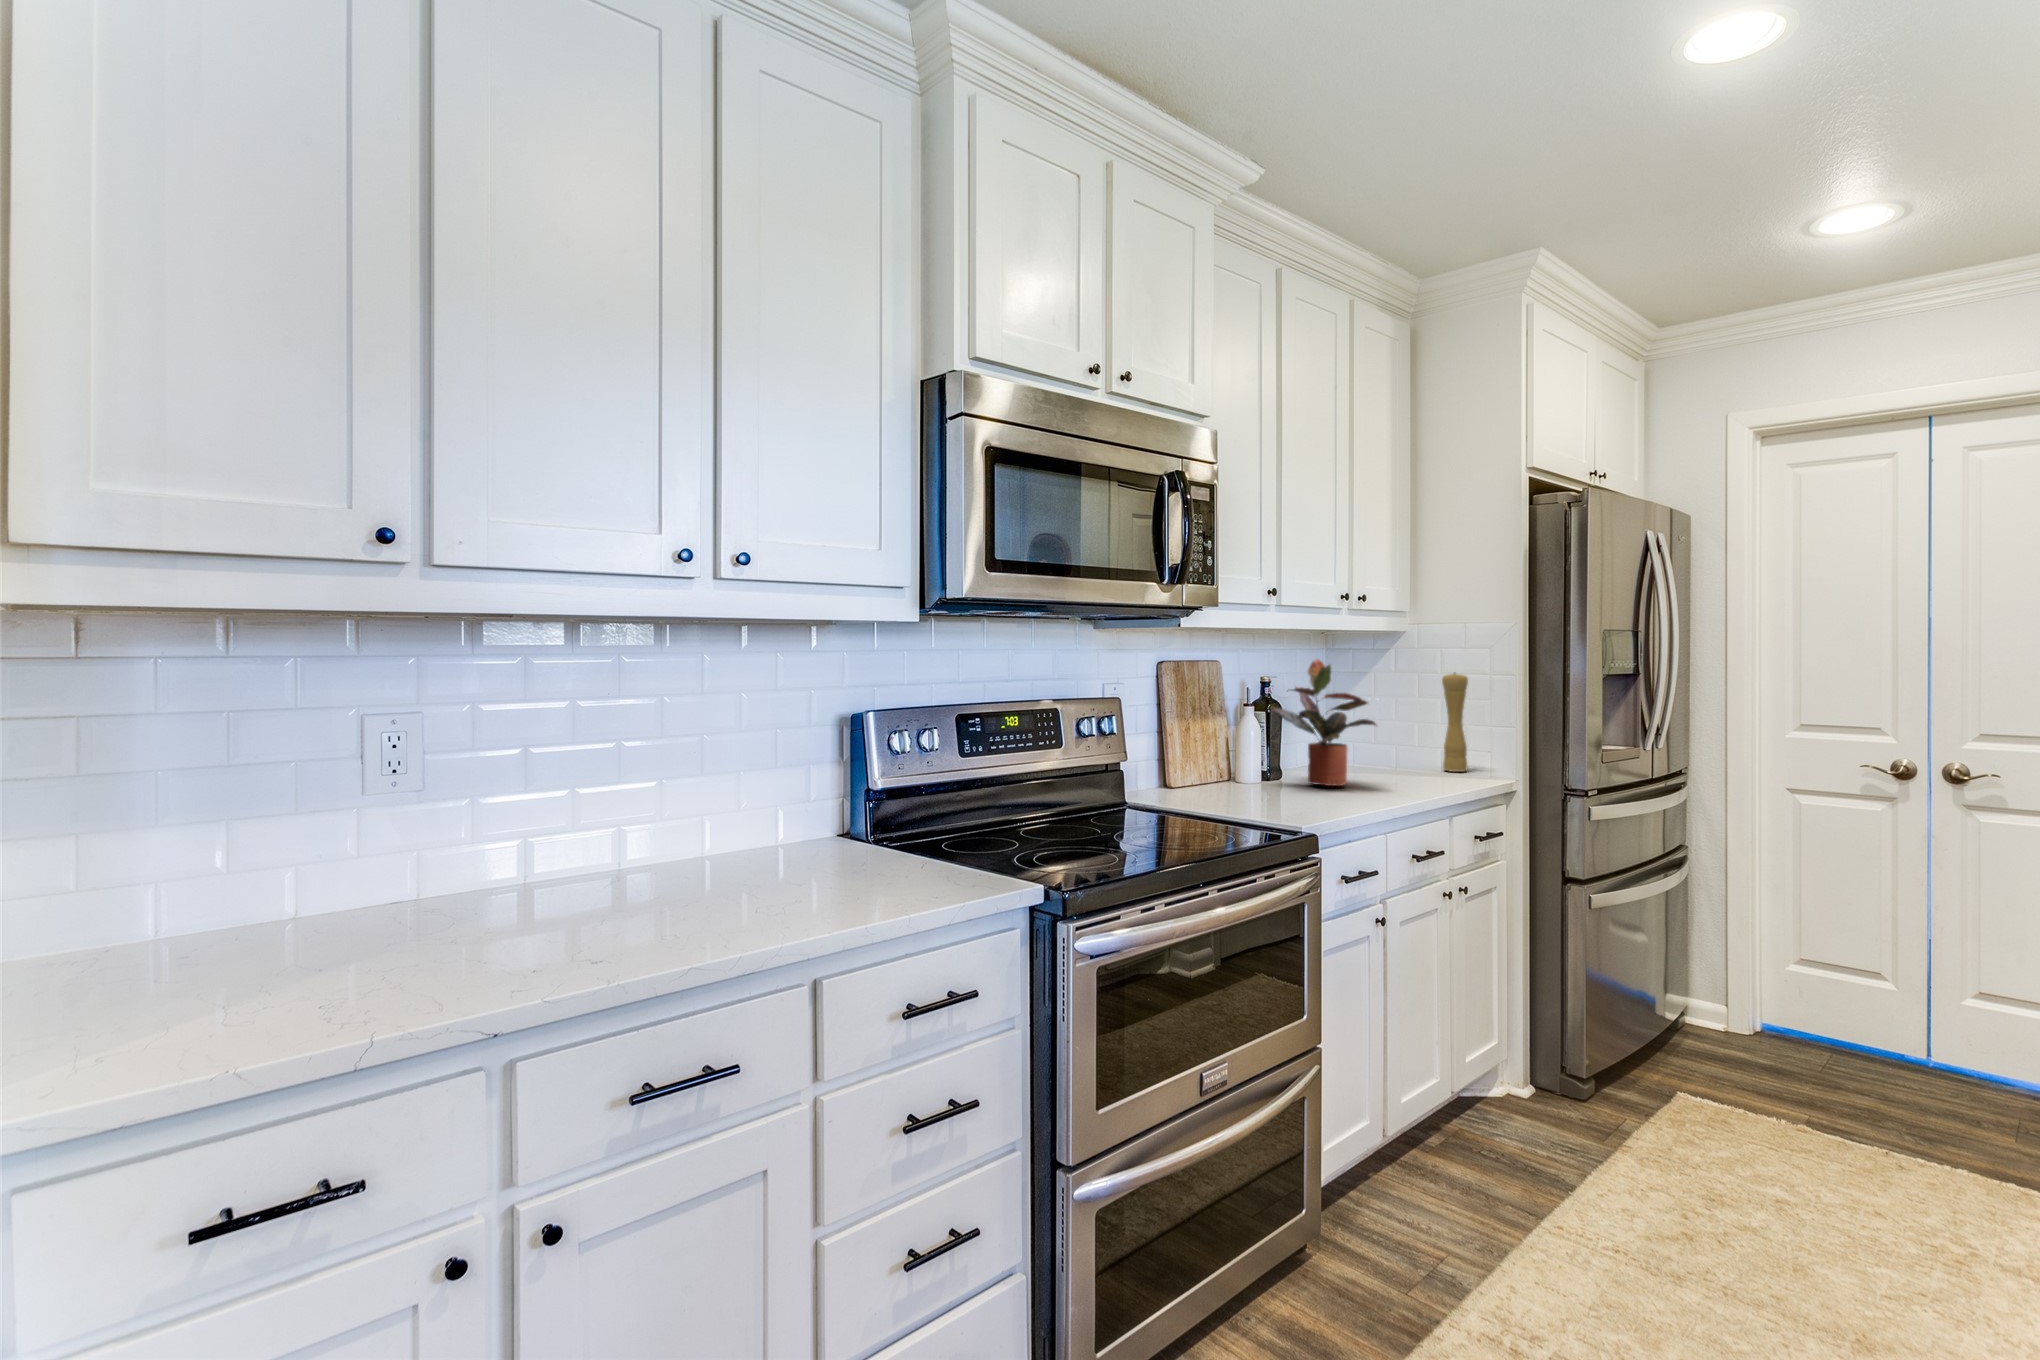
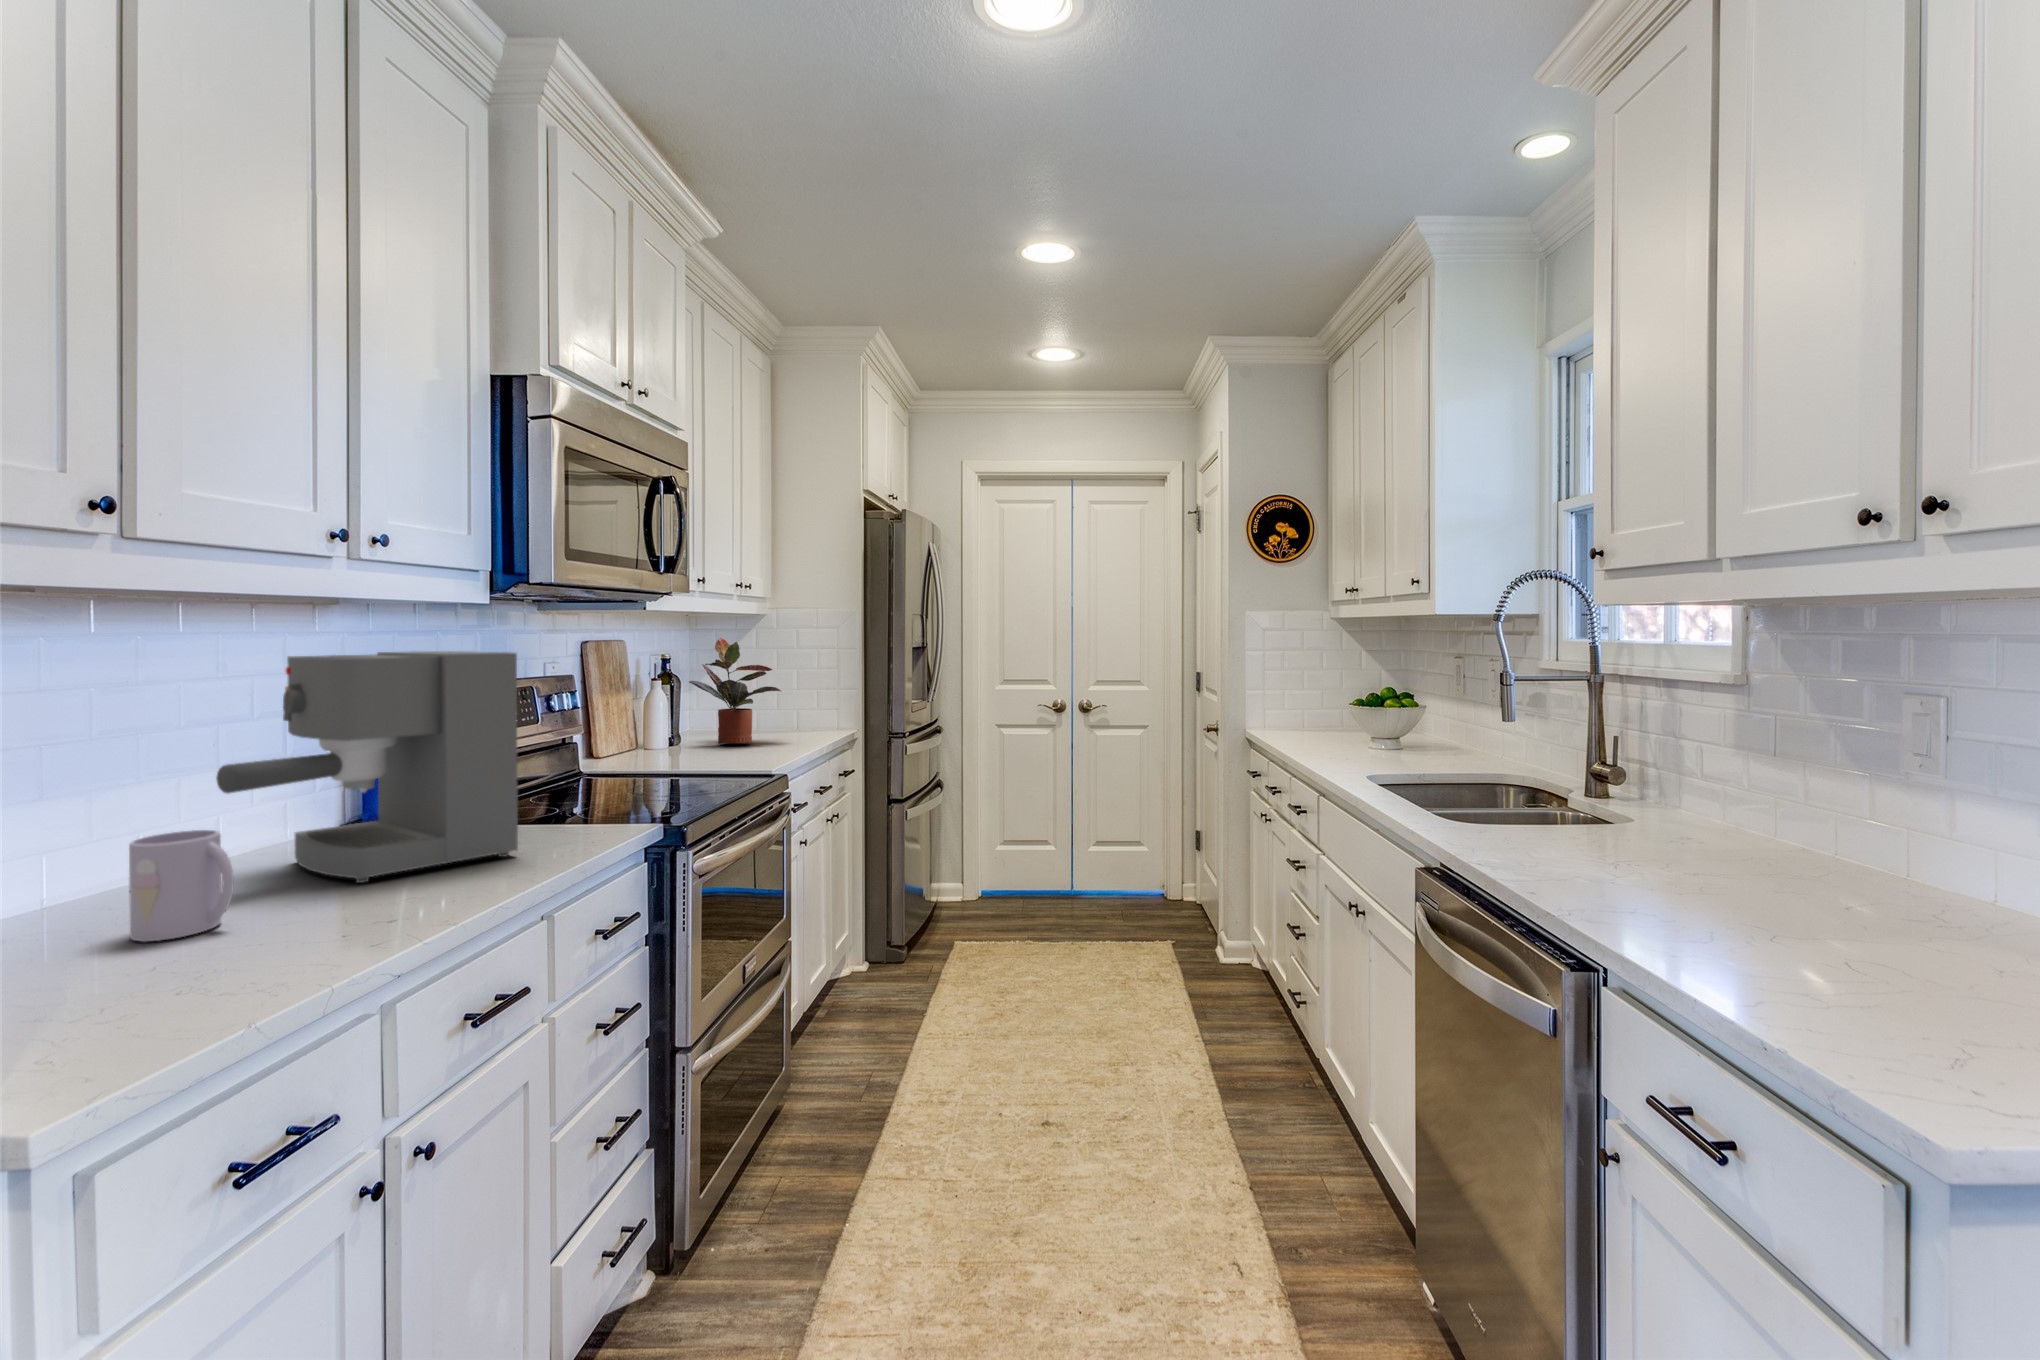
pepper mill: present [1442,673,1468,772] -> none [801,649,821,728]
coffee maker: none [623,677,869,907] -> present [216,651,518,883]
mug: none [489,840,571,938] -> present [129,830,234,942]

